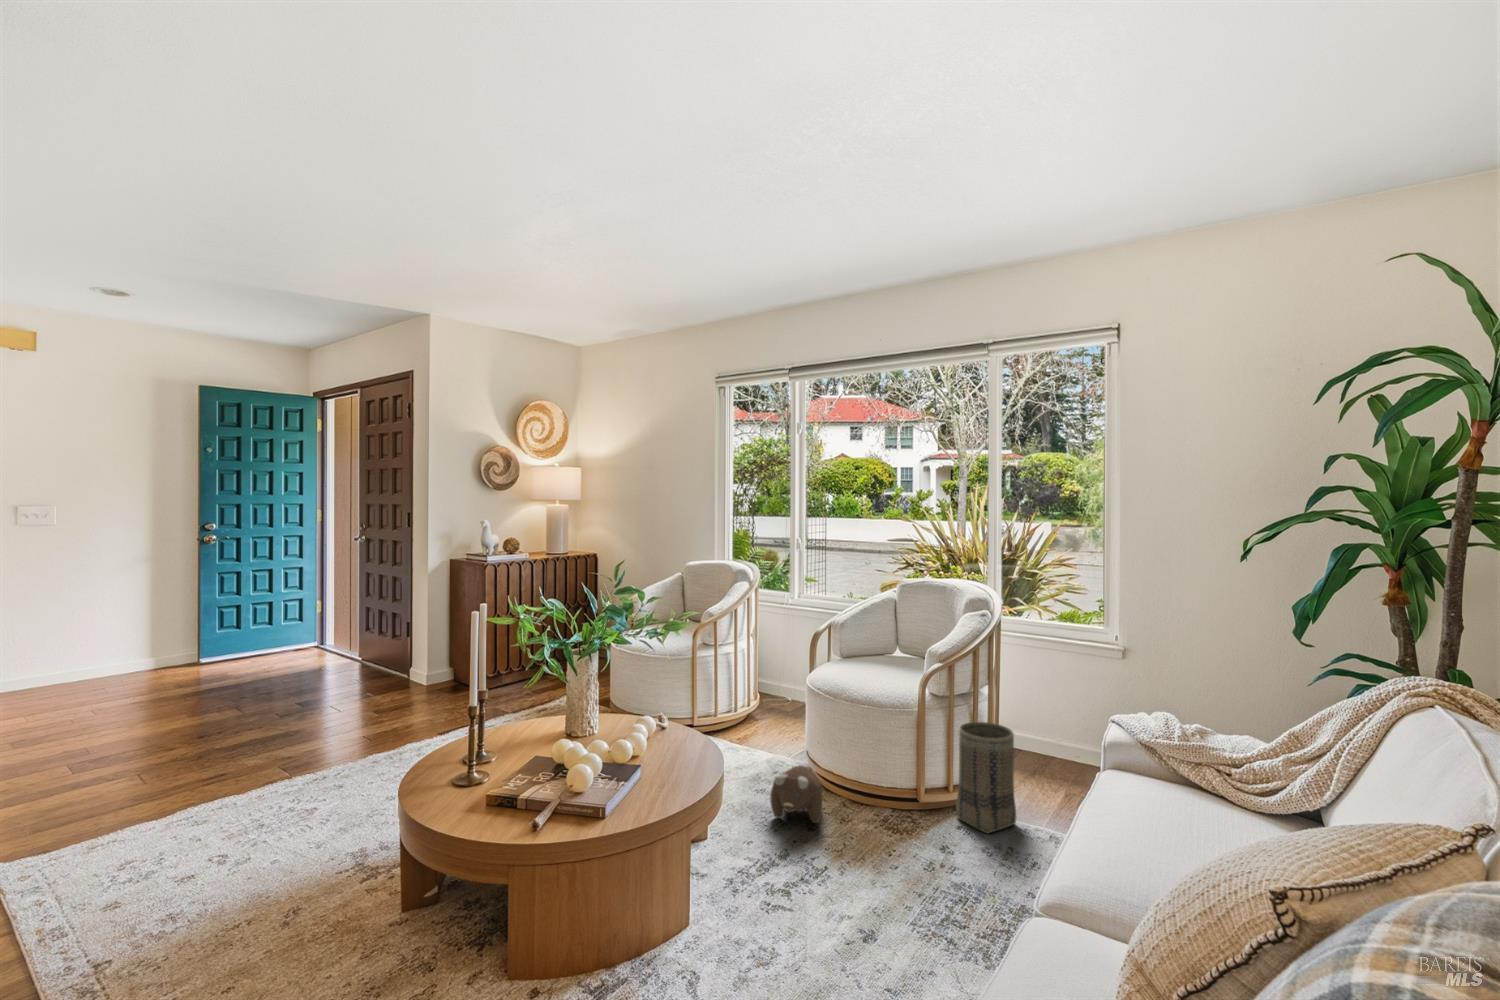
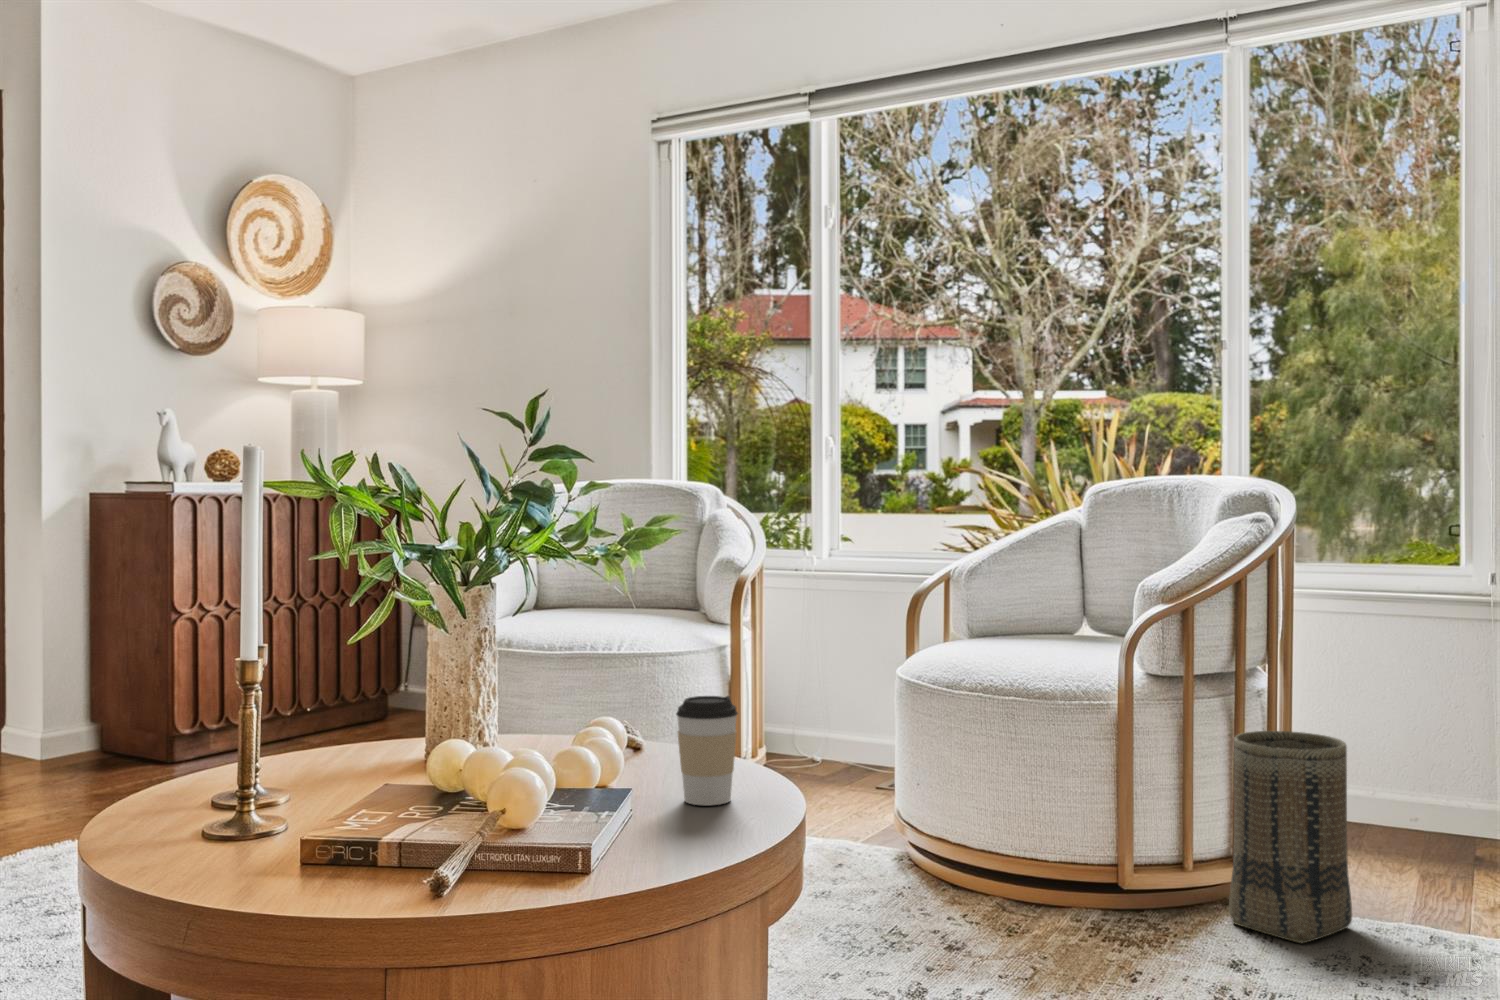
coffee cup: none [665,719,694,773] -> present [676,696,738,805]
plush toy: present [770,766,822,823] -> none [857,830,968,943]

